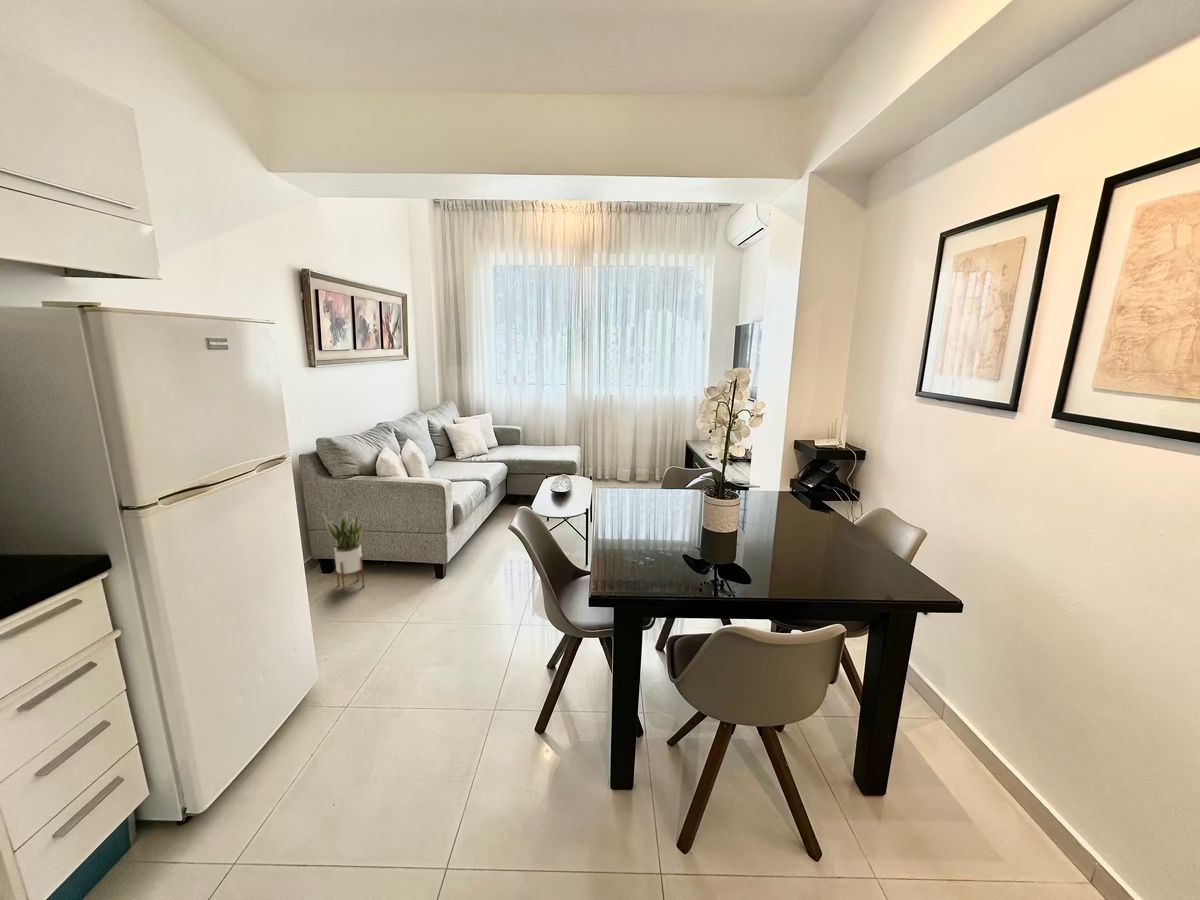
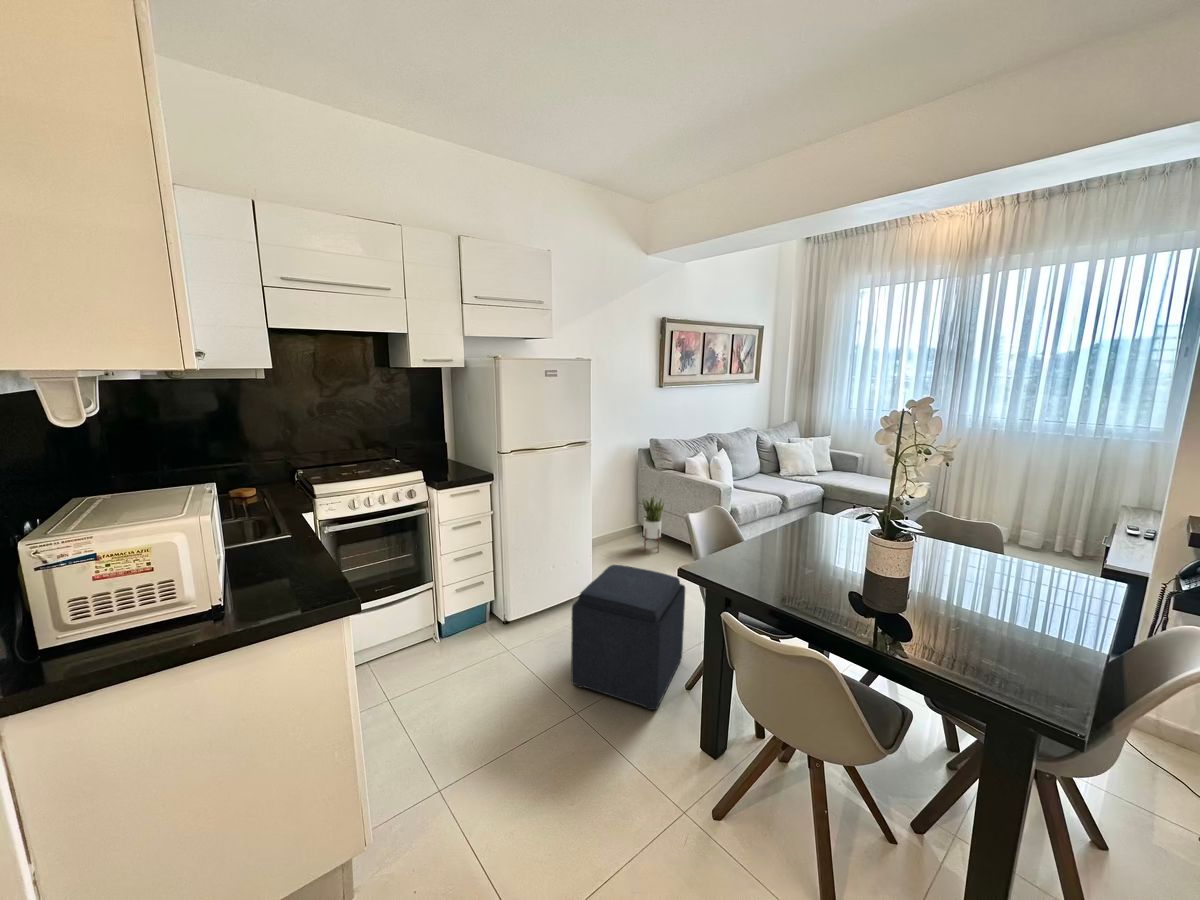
ottoman: none [393,608,542,832] -> present [571,565,685,710]

